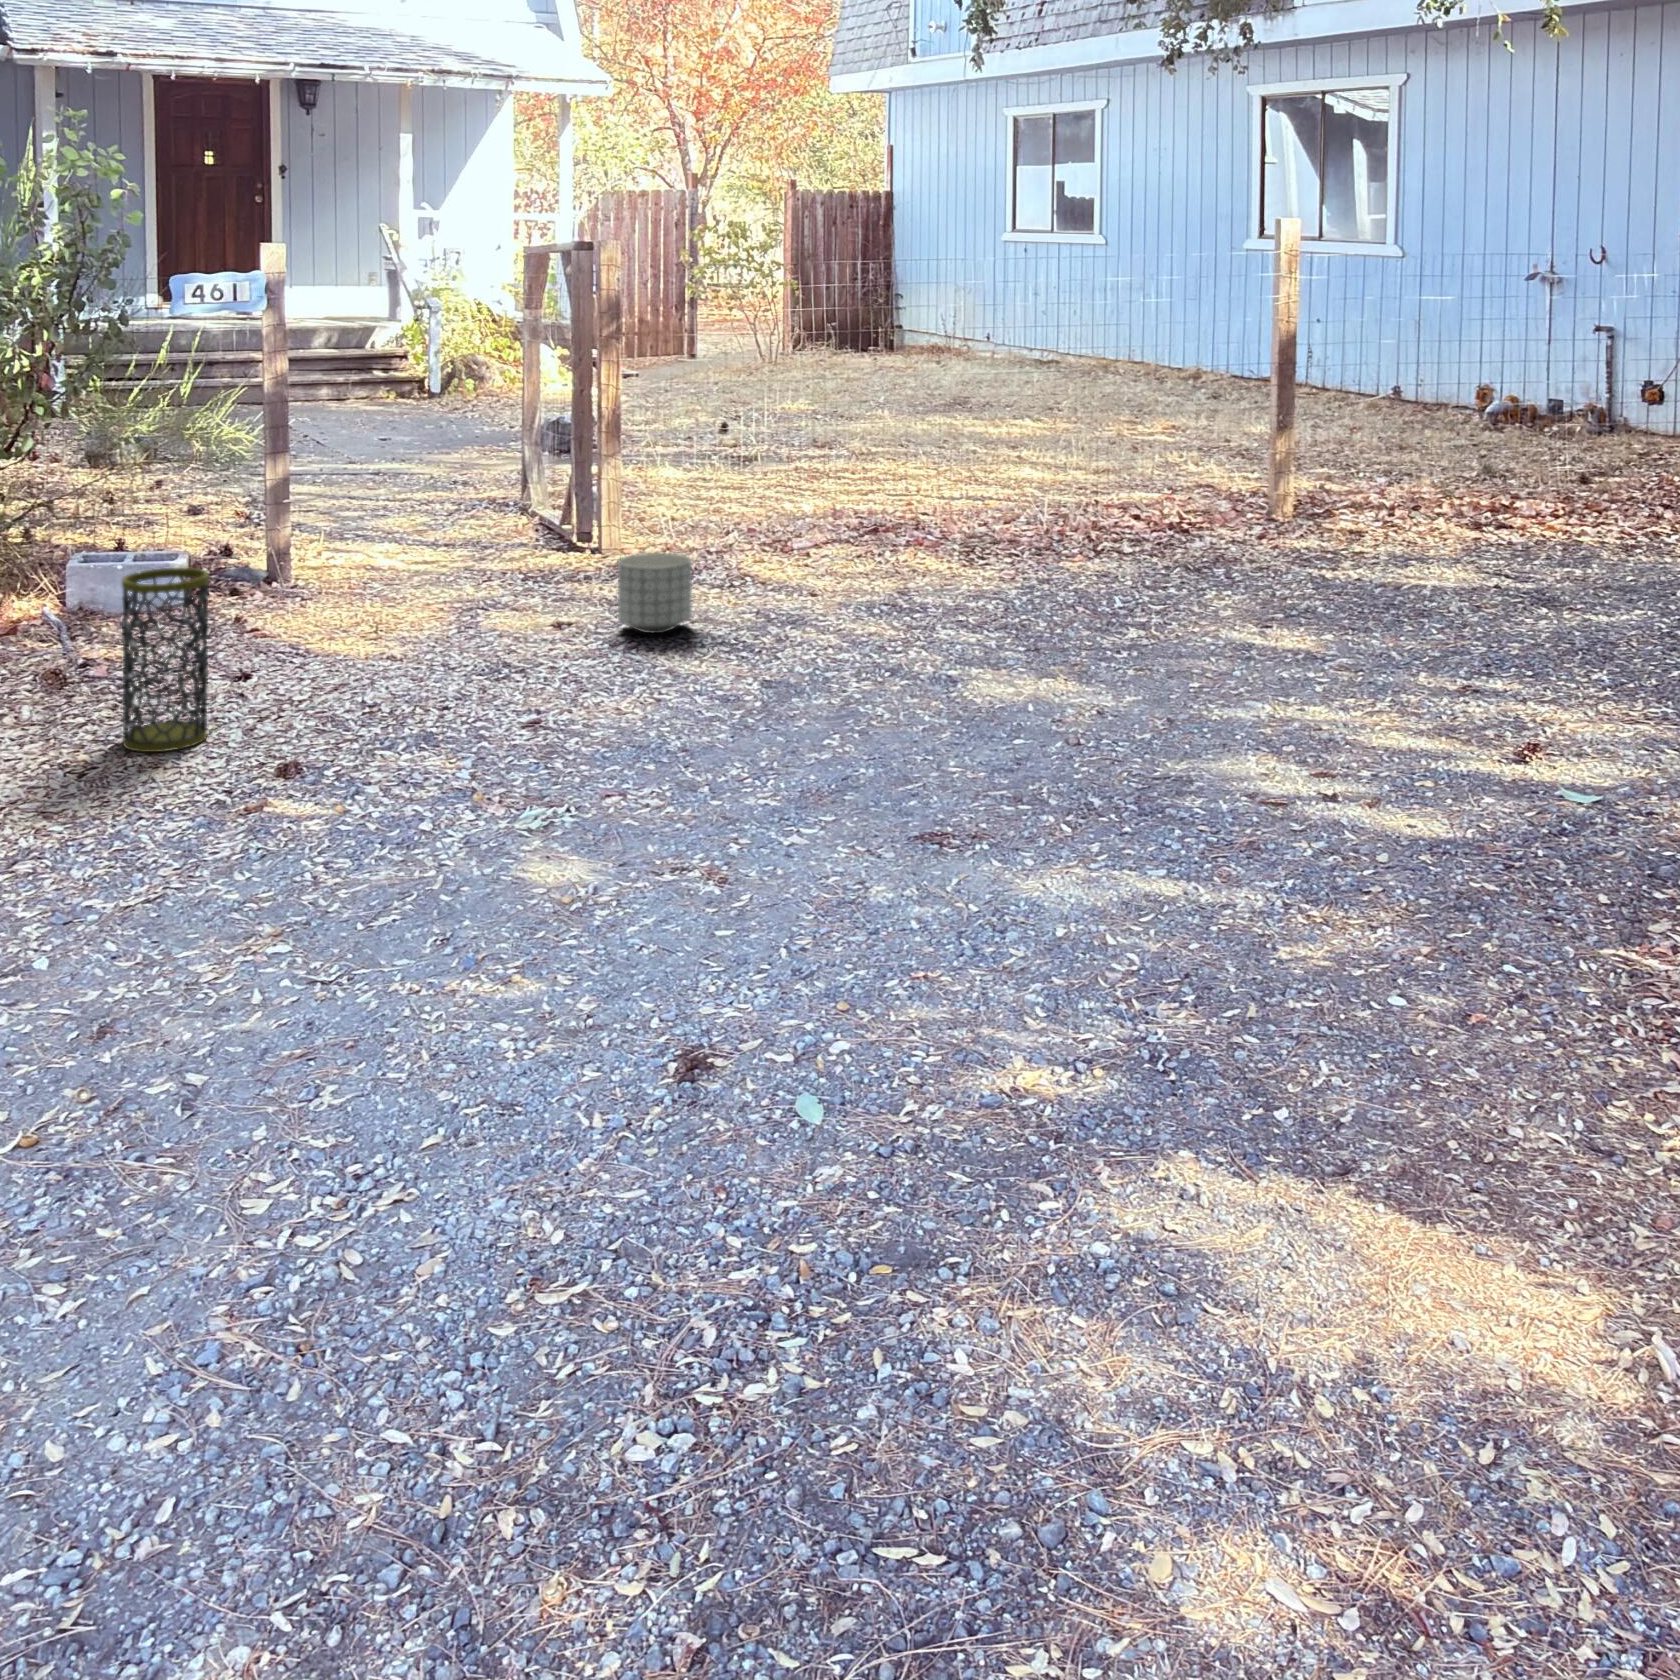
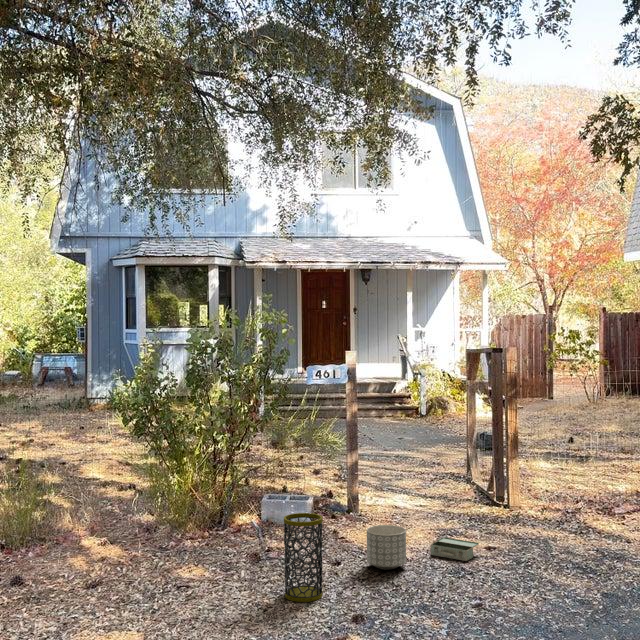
planter: present [618,553,692,633] -> present [367,525,406,570]
toolbox: none [441,610,540,651] -> present [431,537,479,561]

